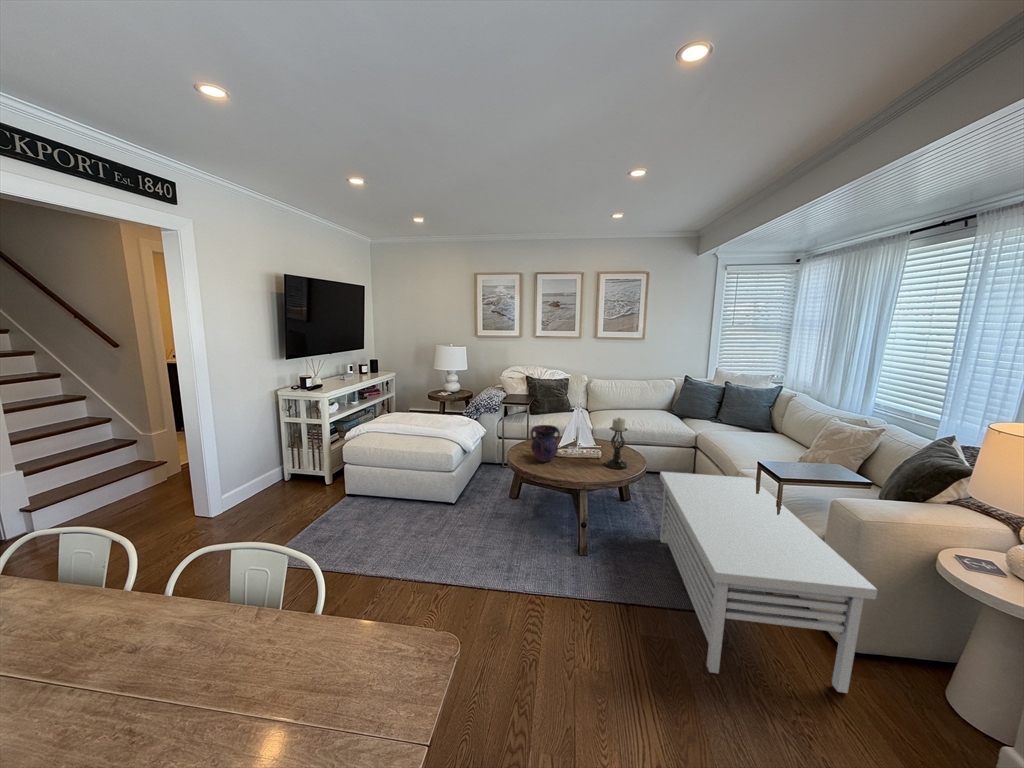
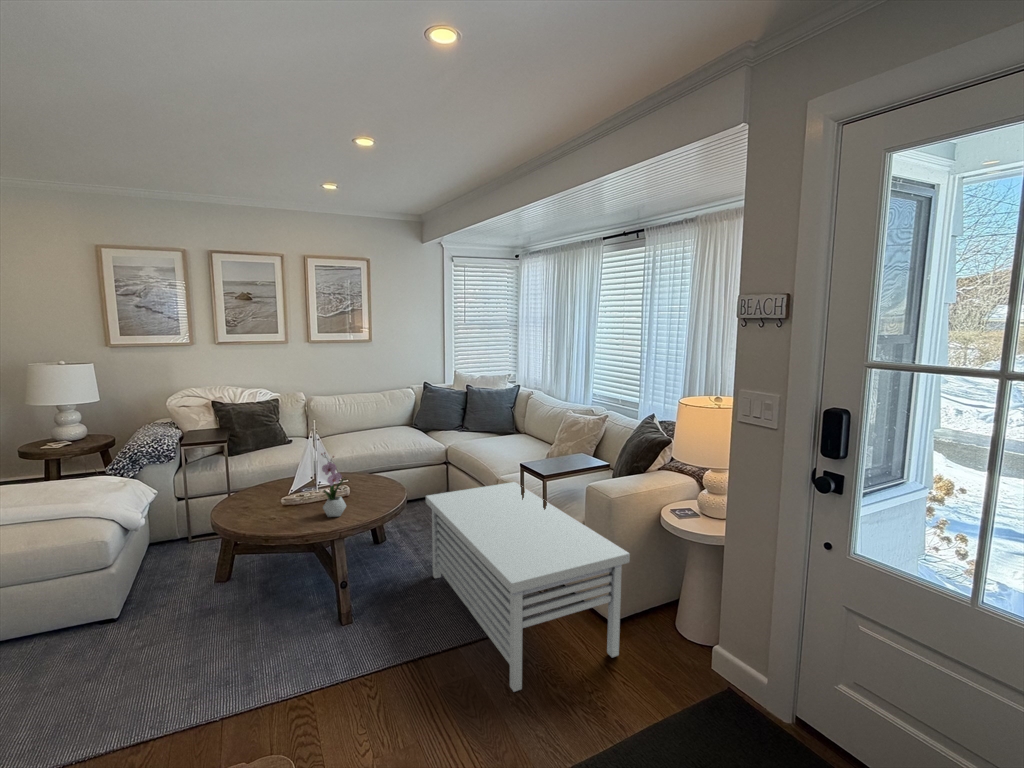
candle holder: present [606,418,628,469] -> none [359,440,387,505]
flower arrangement: none [576,421,595,472] -> present [321,452,346,517]
vase: present [531,425,560,462] -> none [248,465,294,518]

